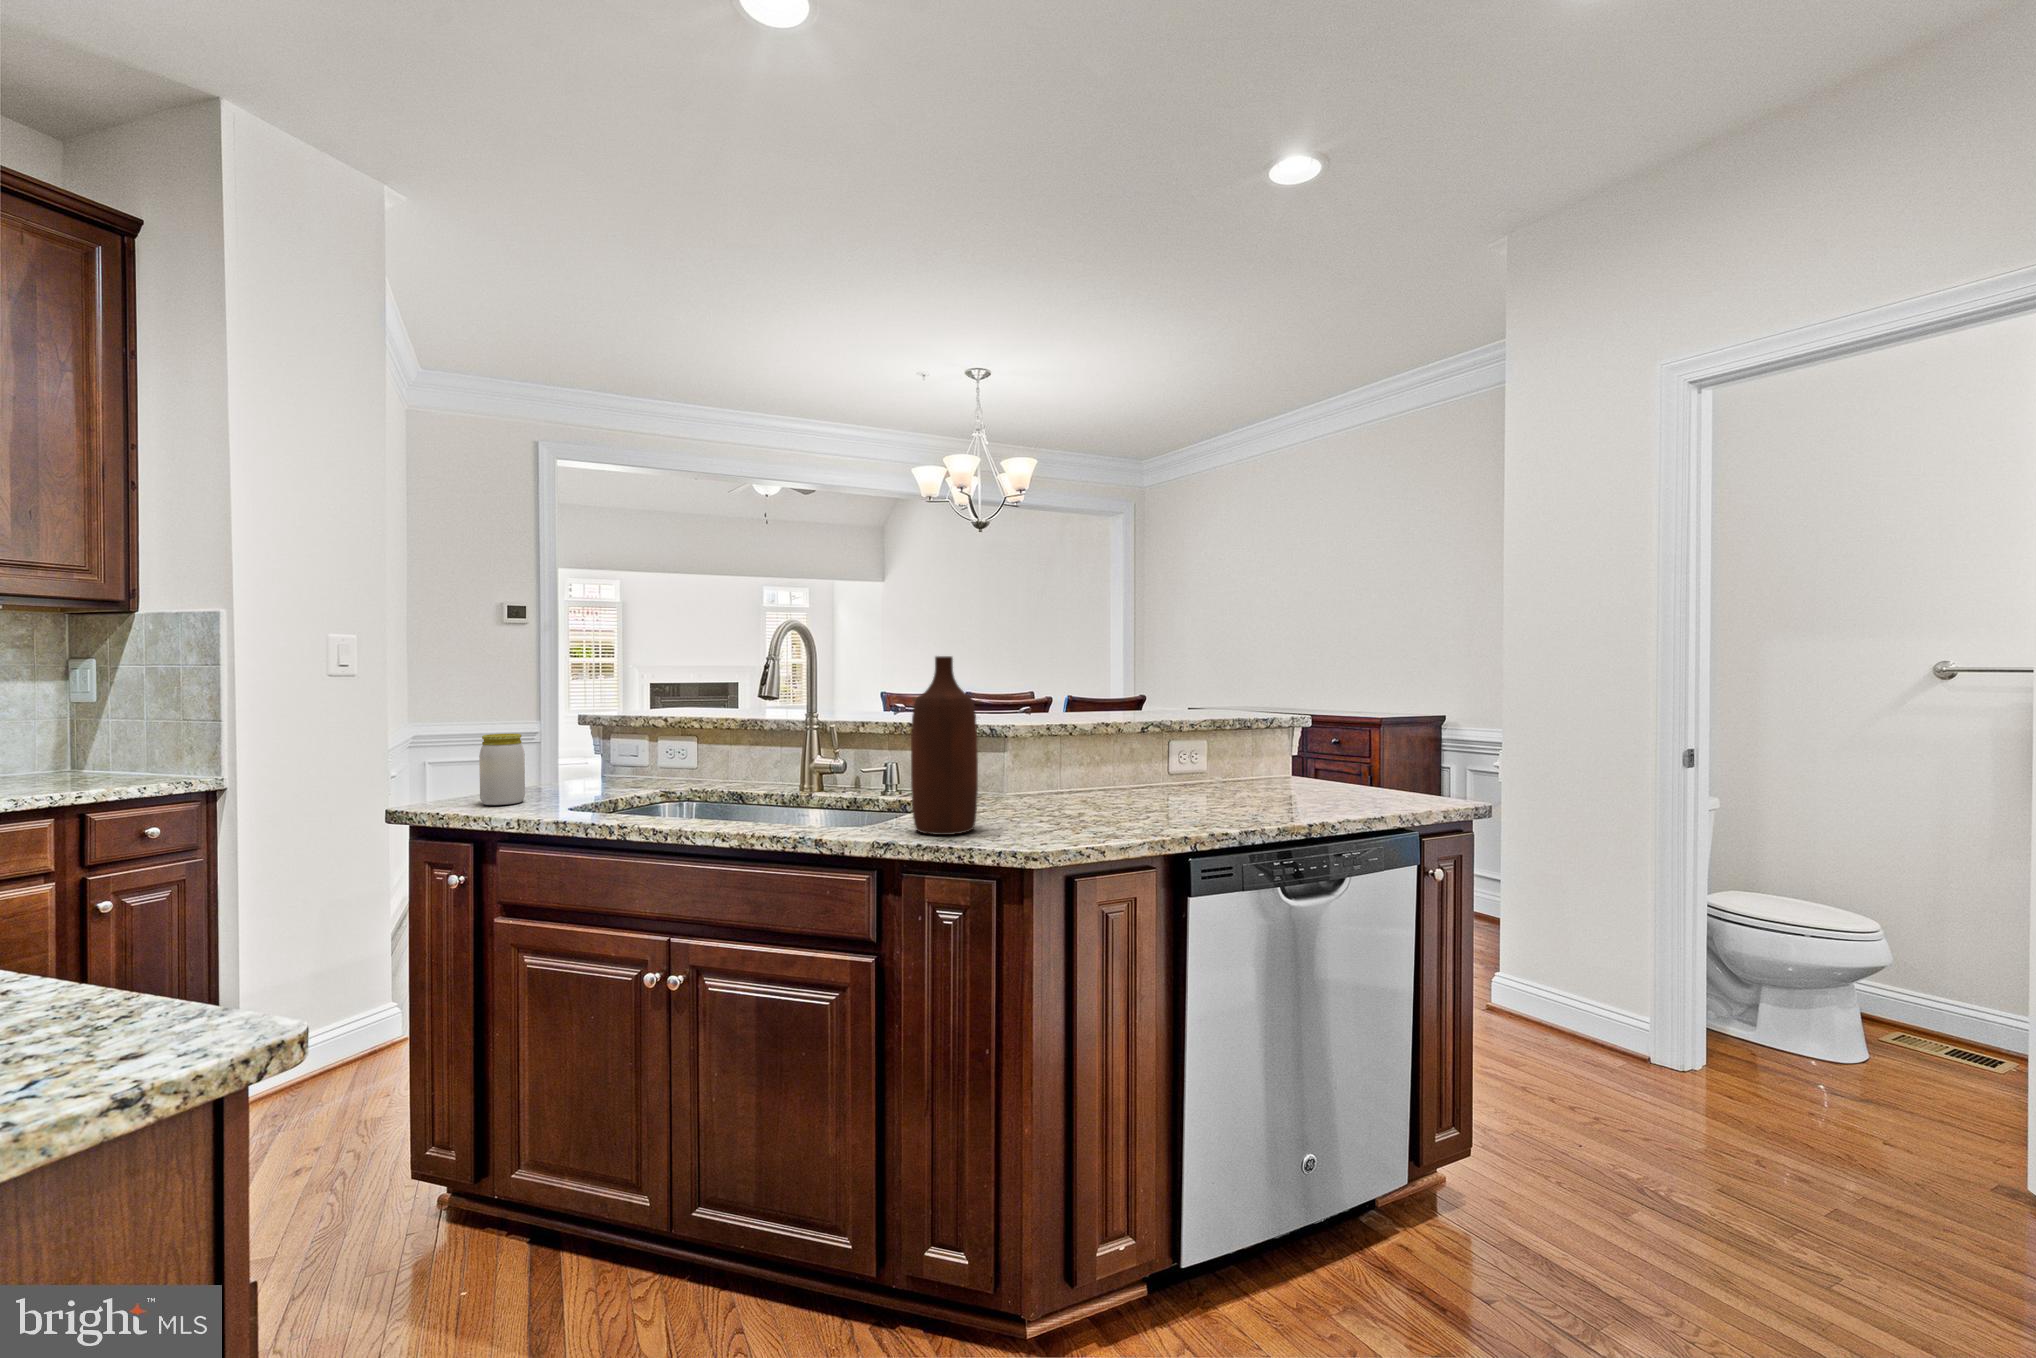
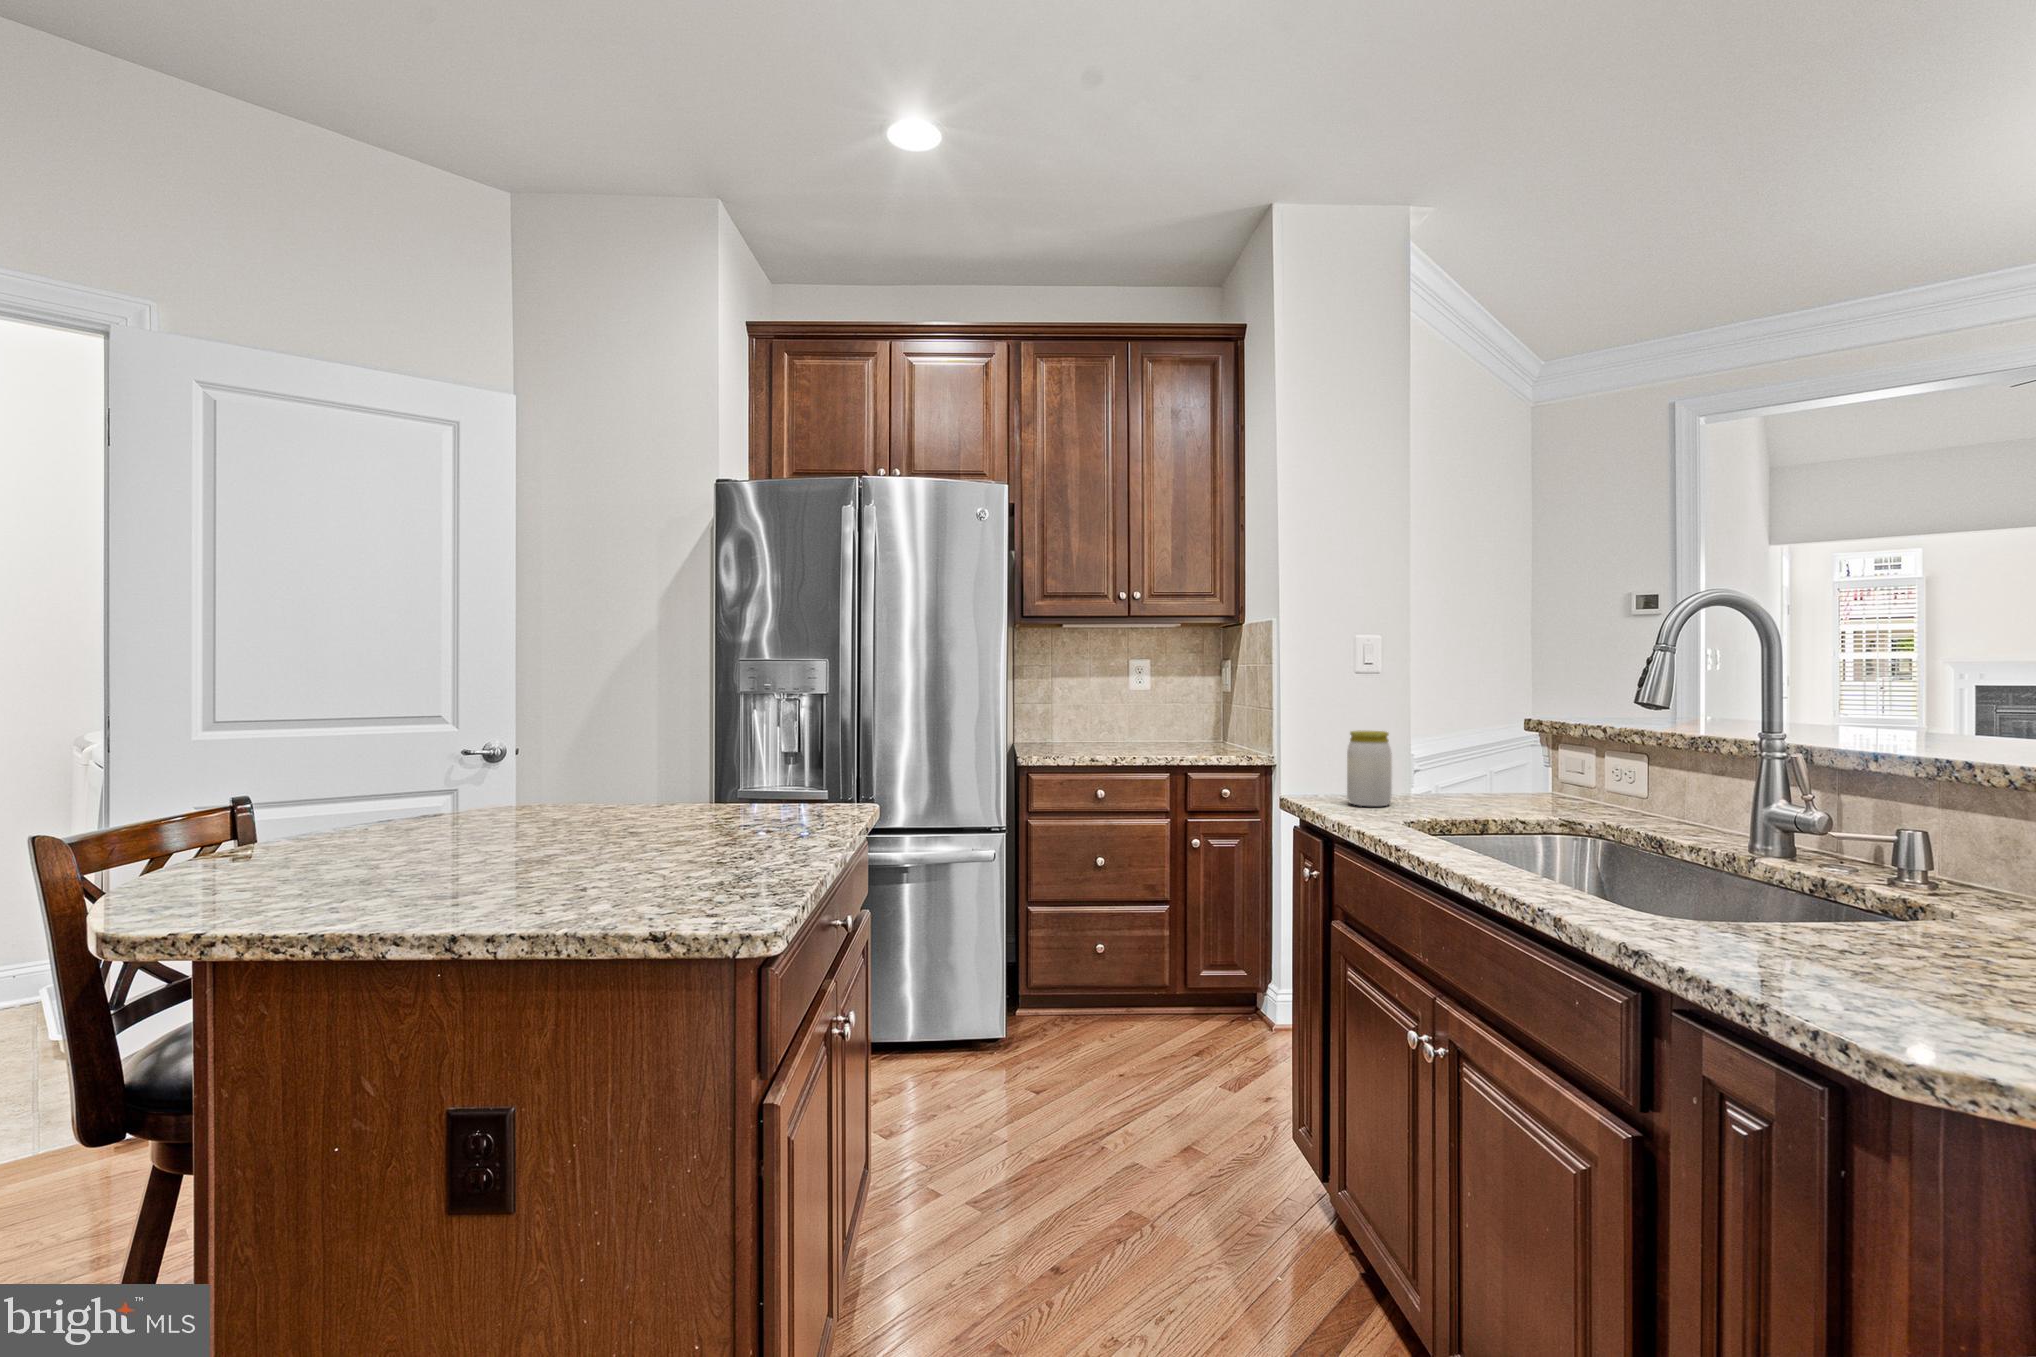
bottle: present [911,656,978,835] -> none [1738,630,1902,978]

